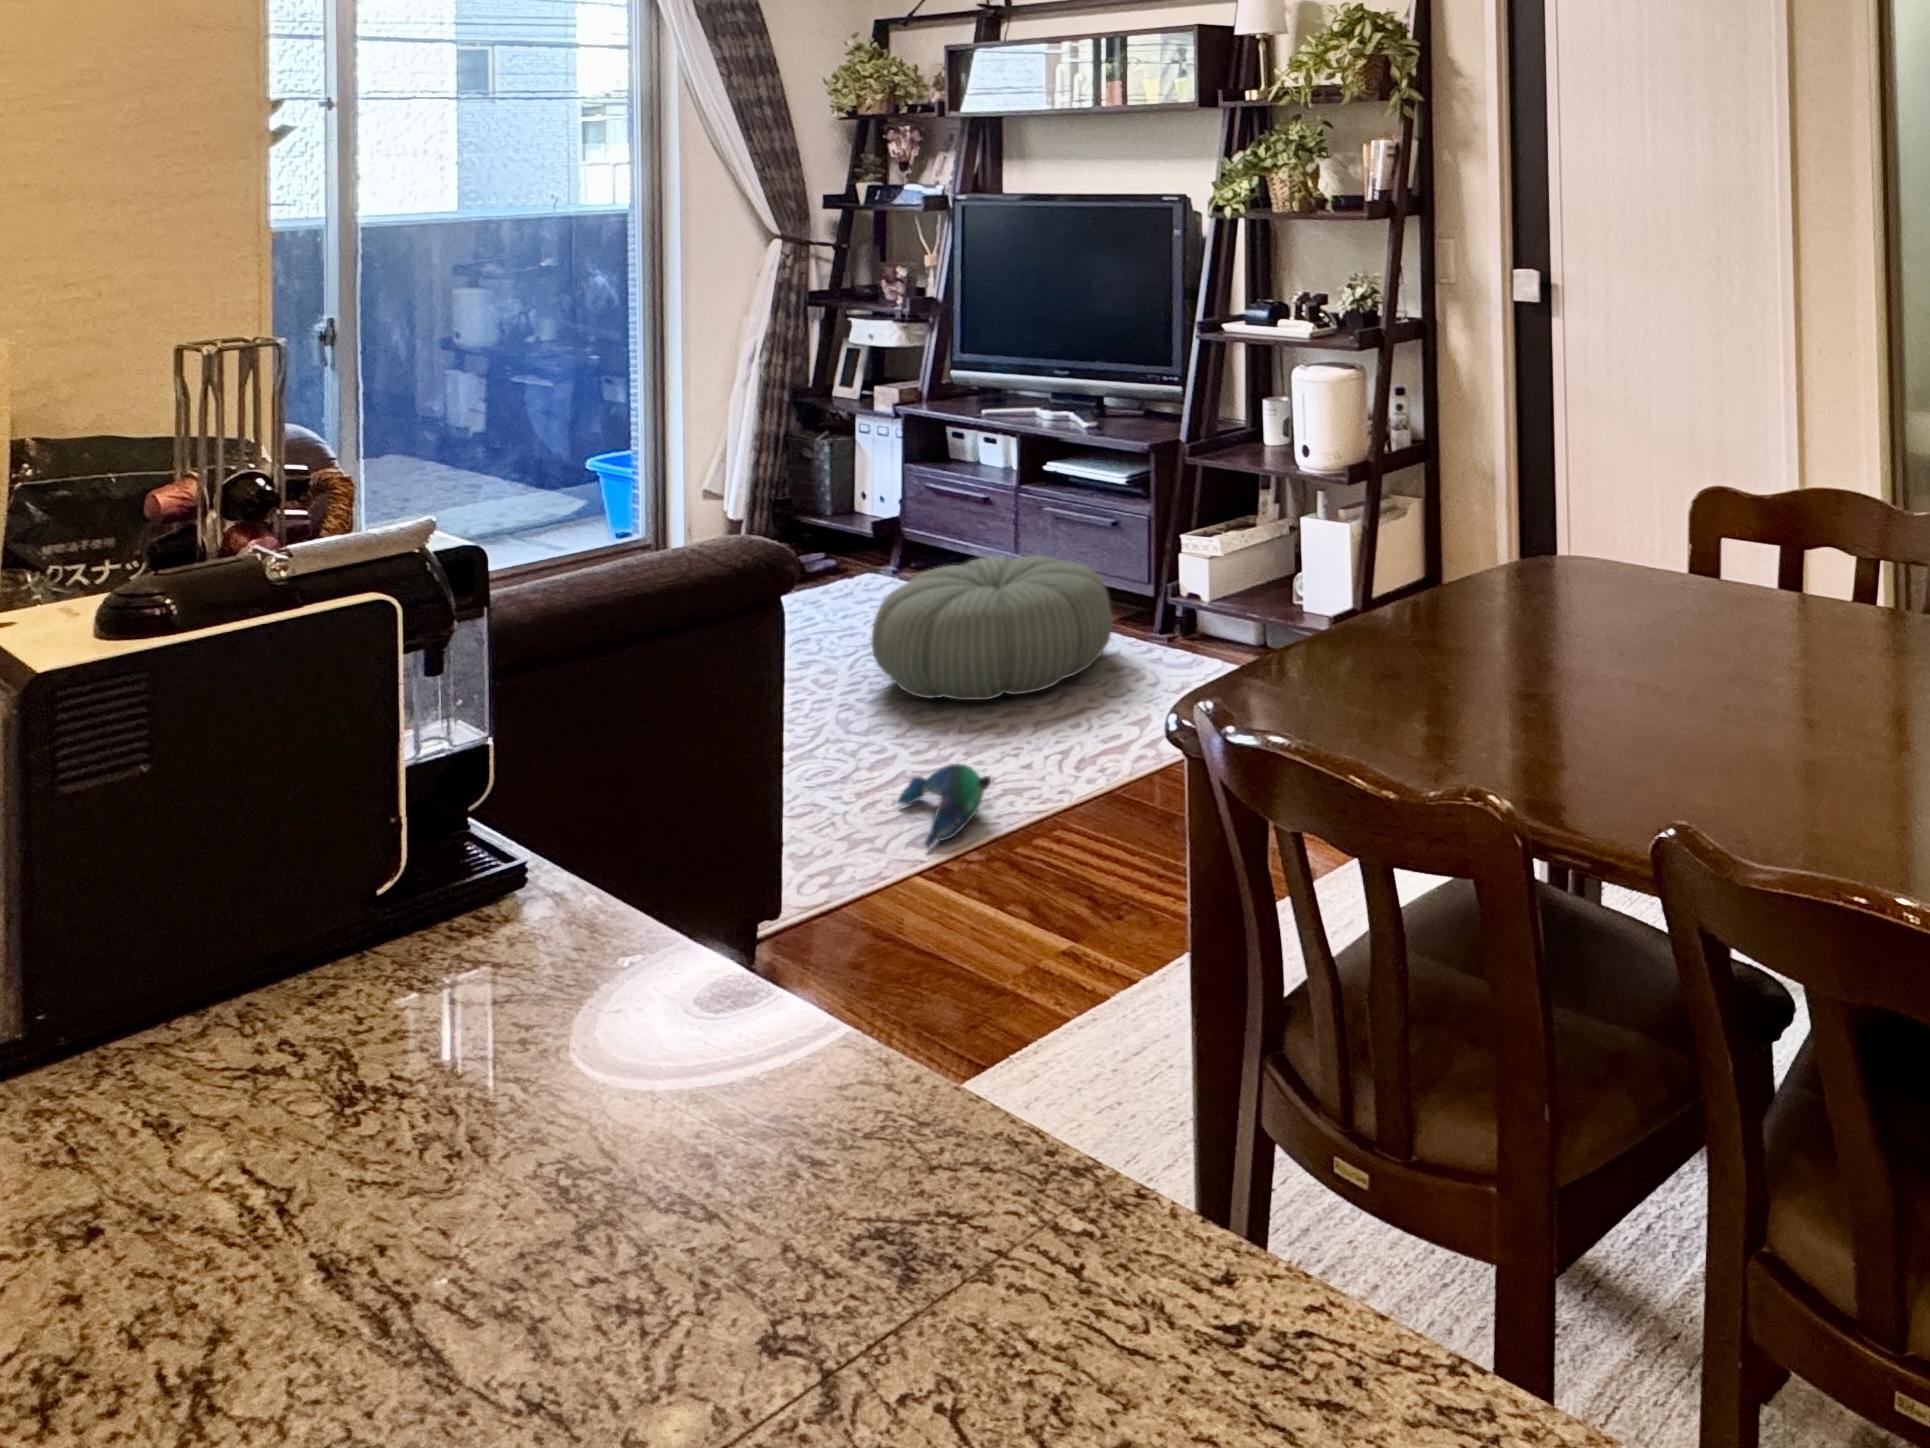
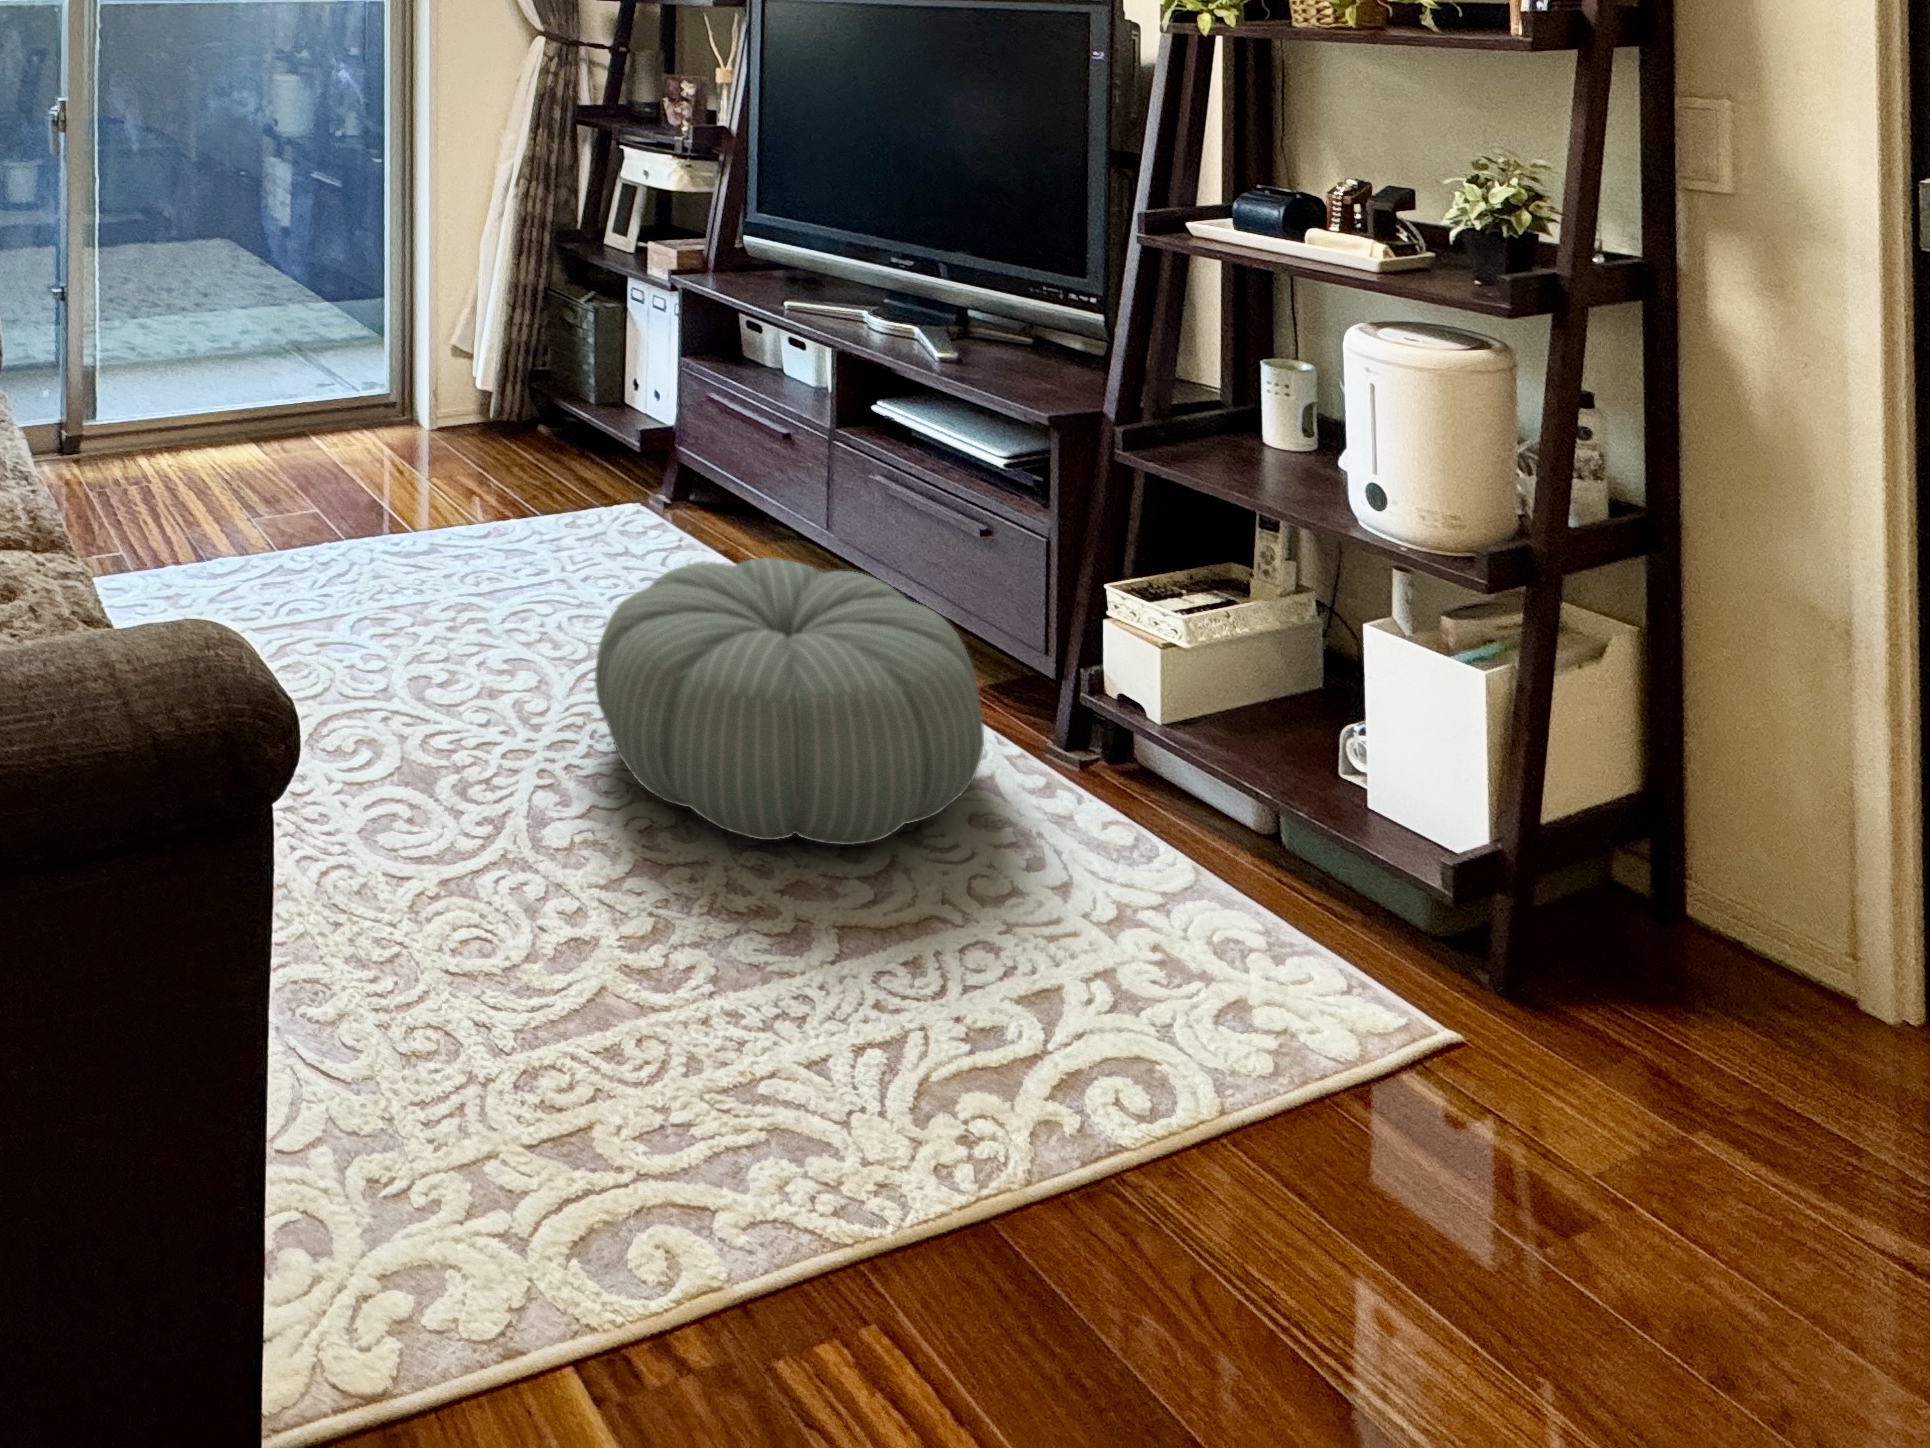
plush toy: present [898,764,991,847] -> none [580,1044,746,1282]

